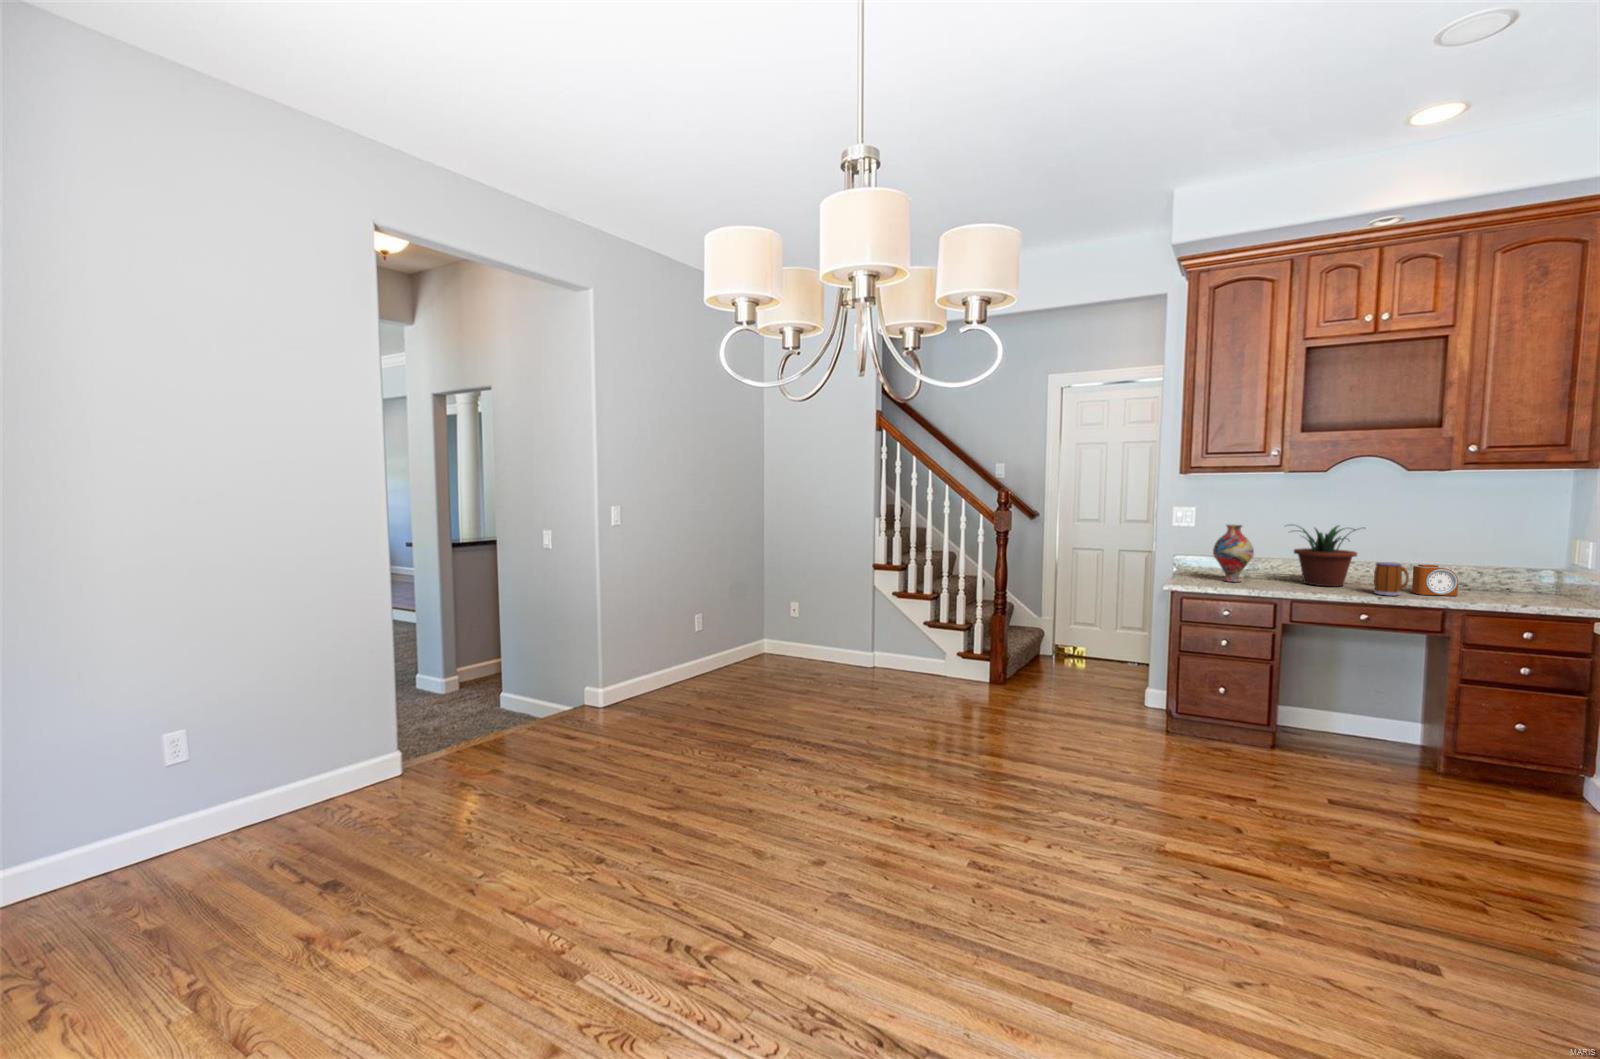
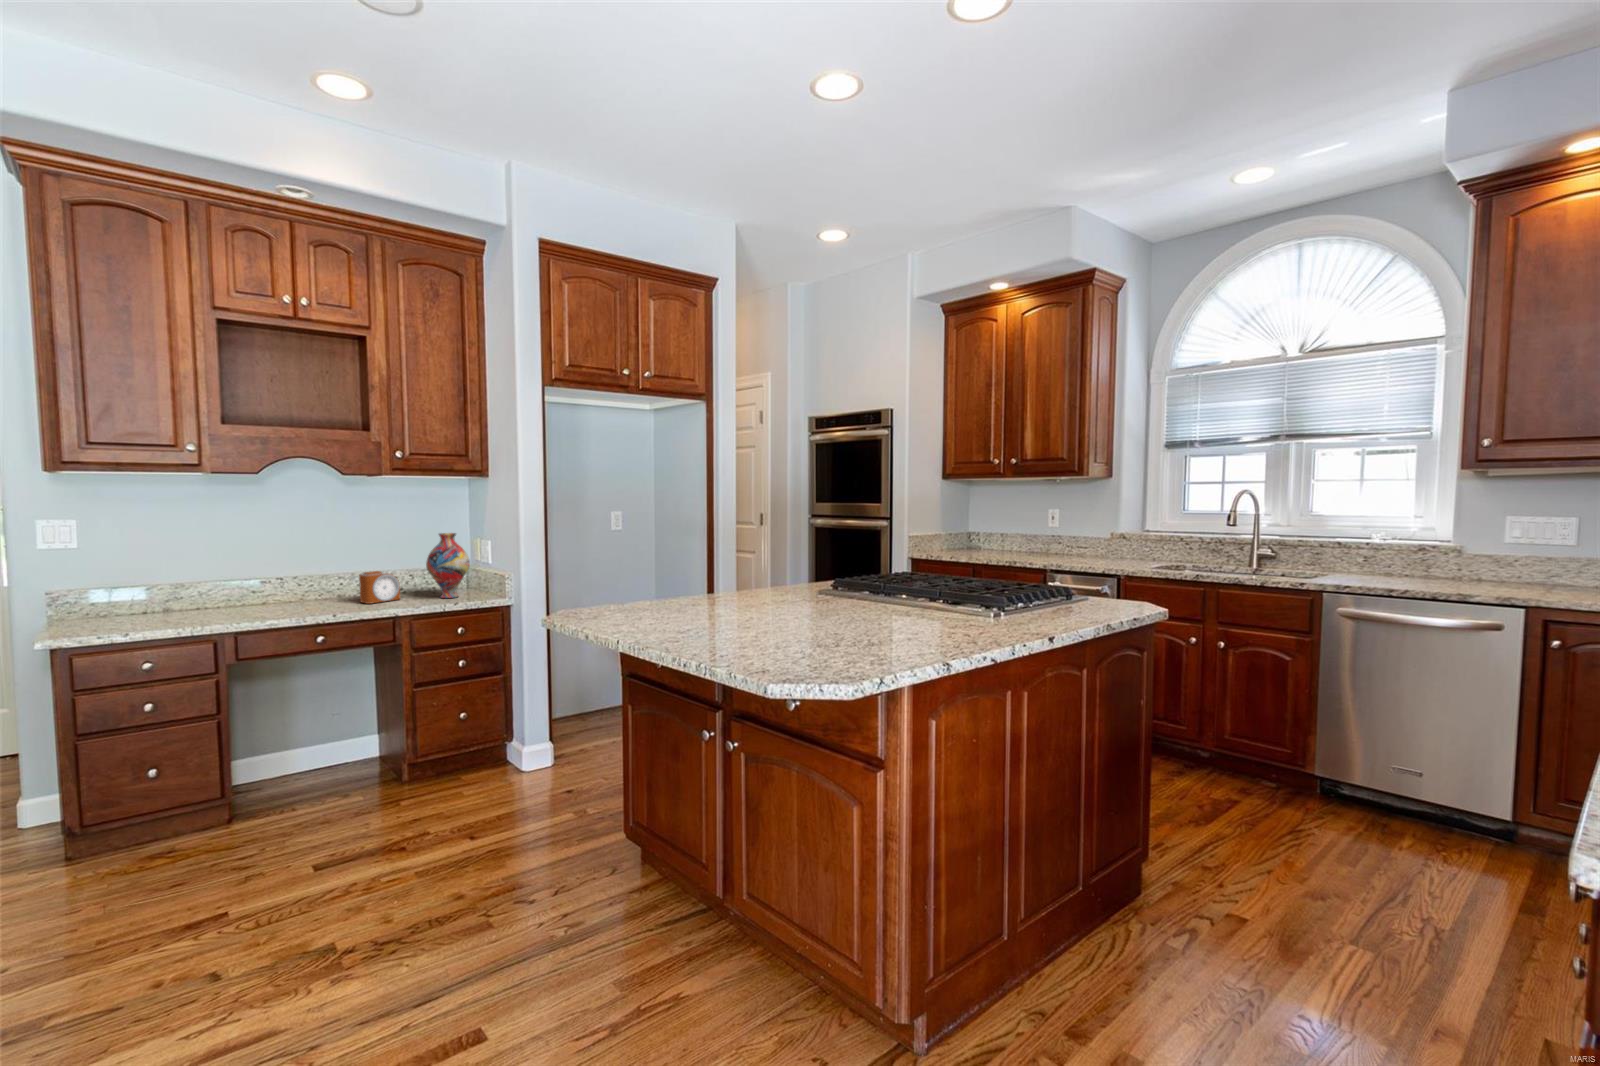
vase: present [1213,525,1254,582] -> present [426,533,470,598]
potted plant: present [1294,525,1365,586] -> none [210,535,308,611]
mug: present [1374,562,1409,596] -> none [324,574,358,611]

